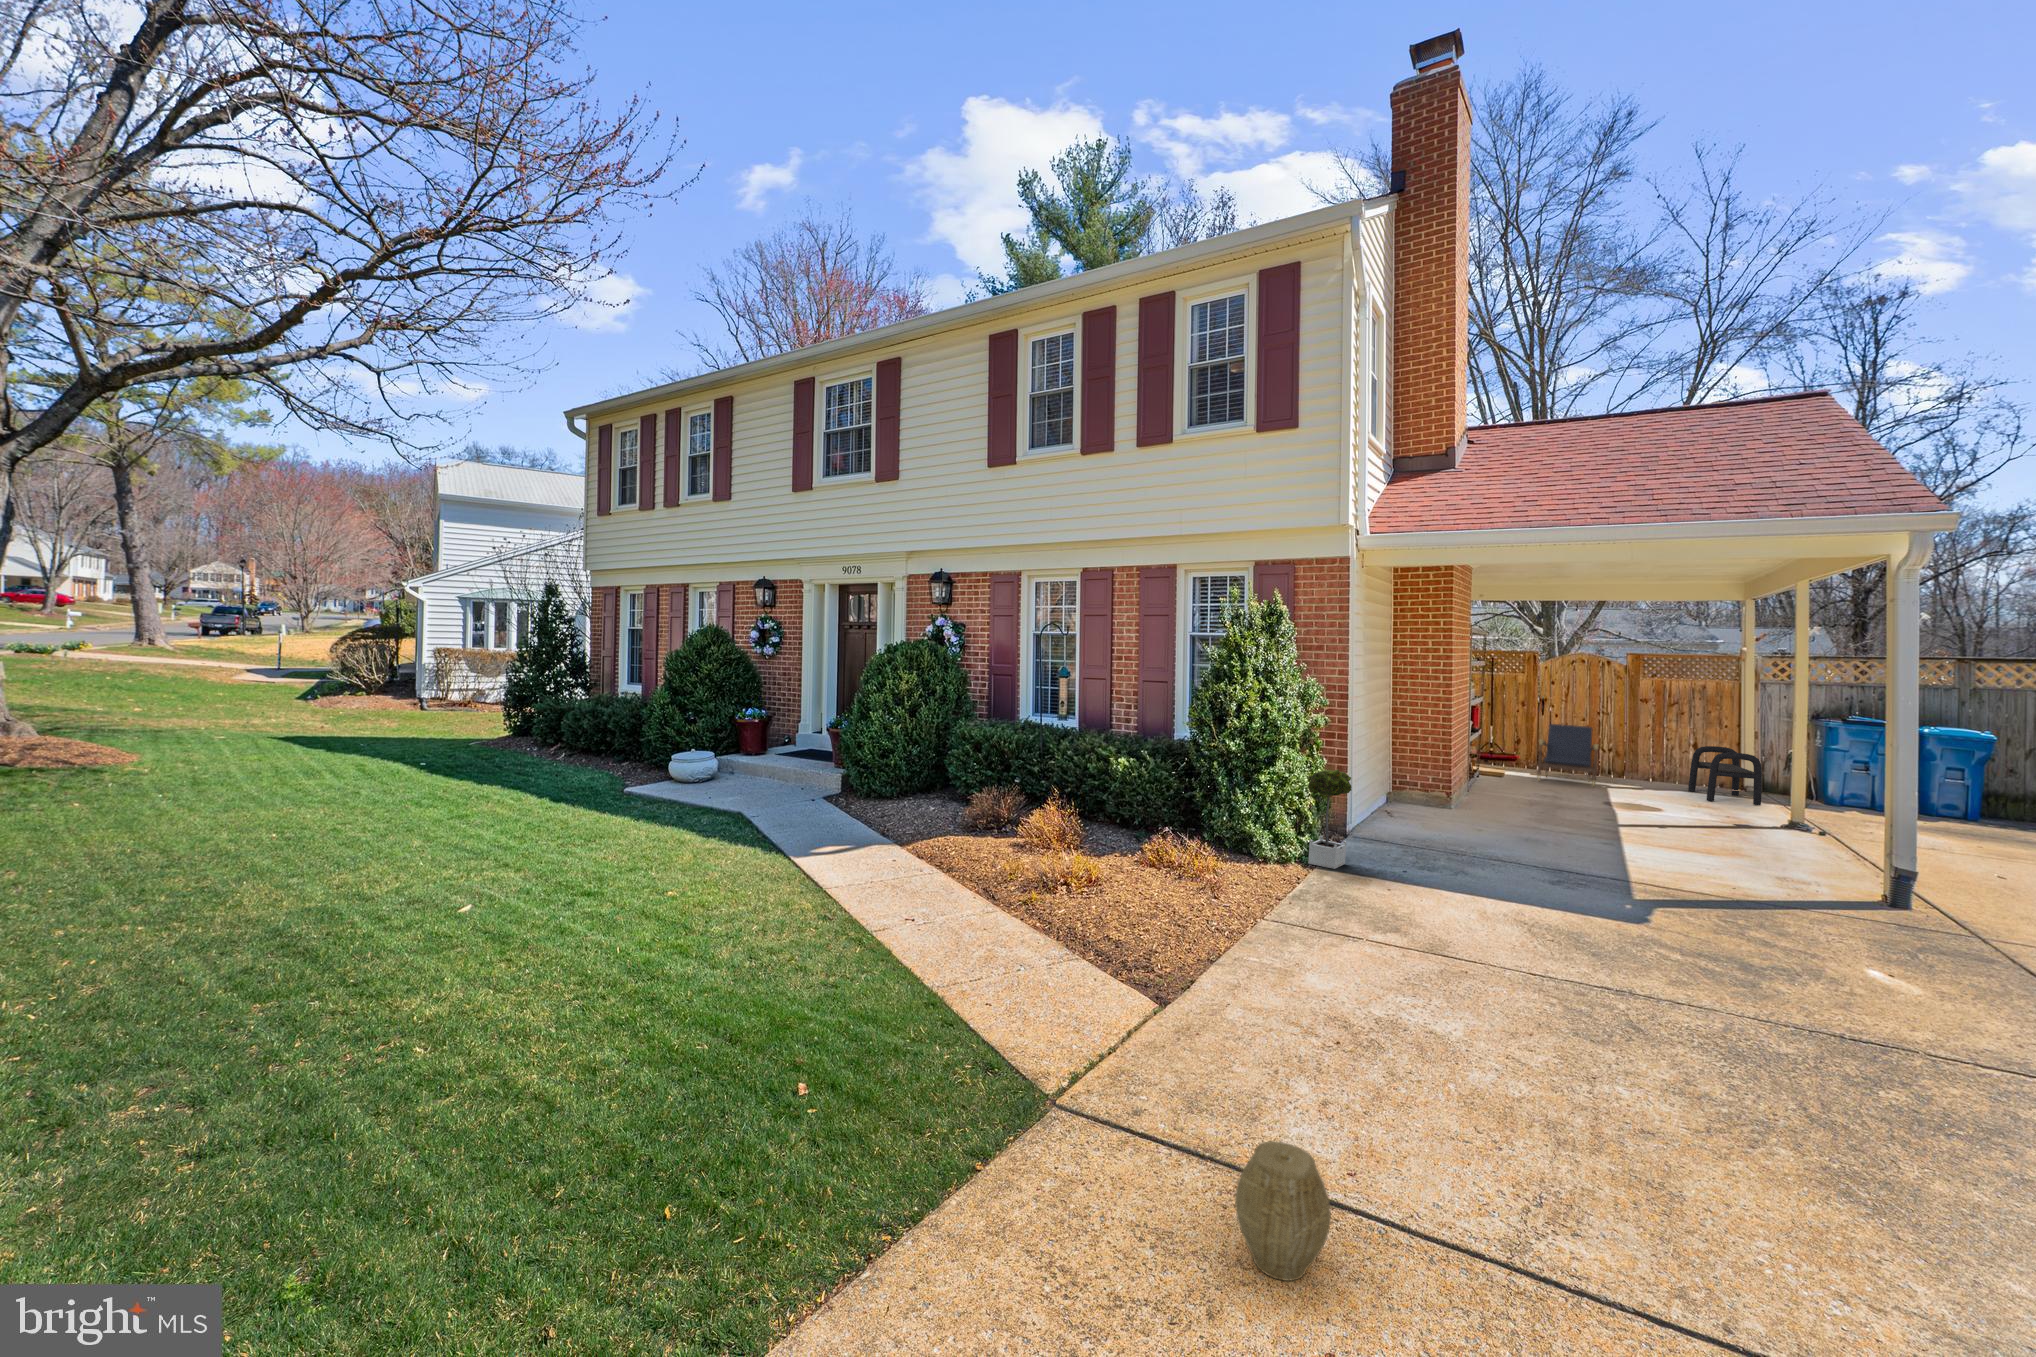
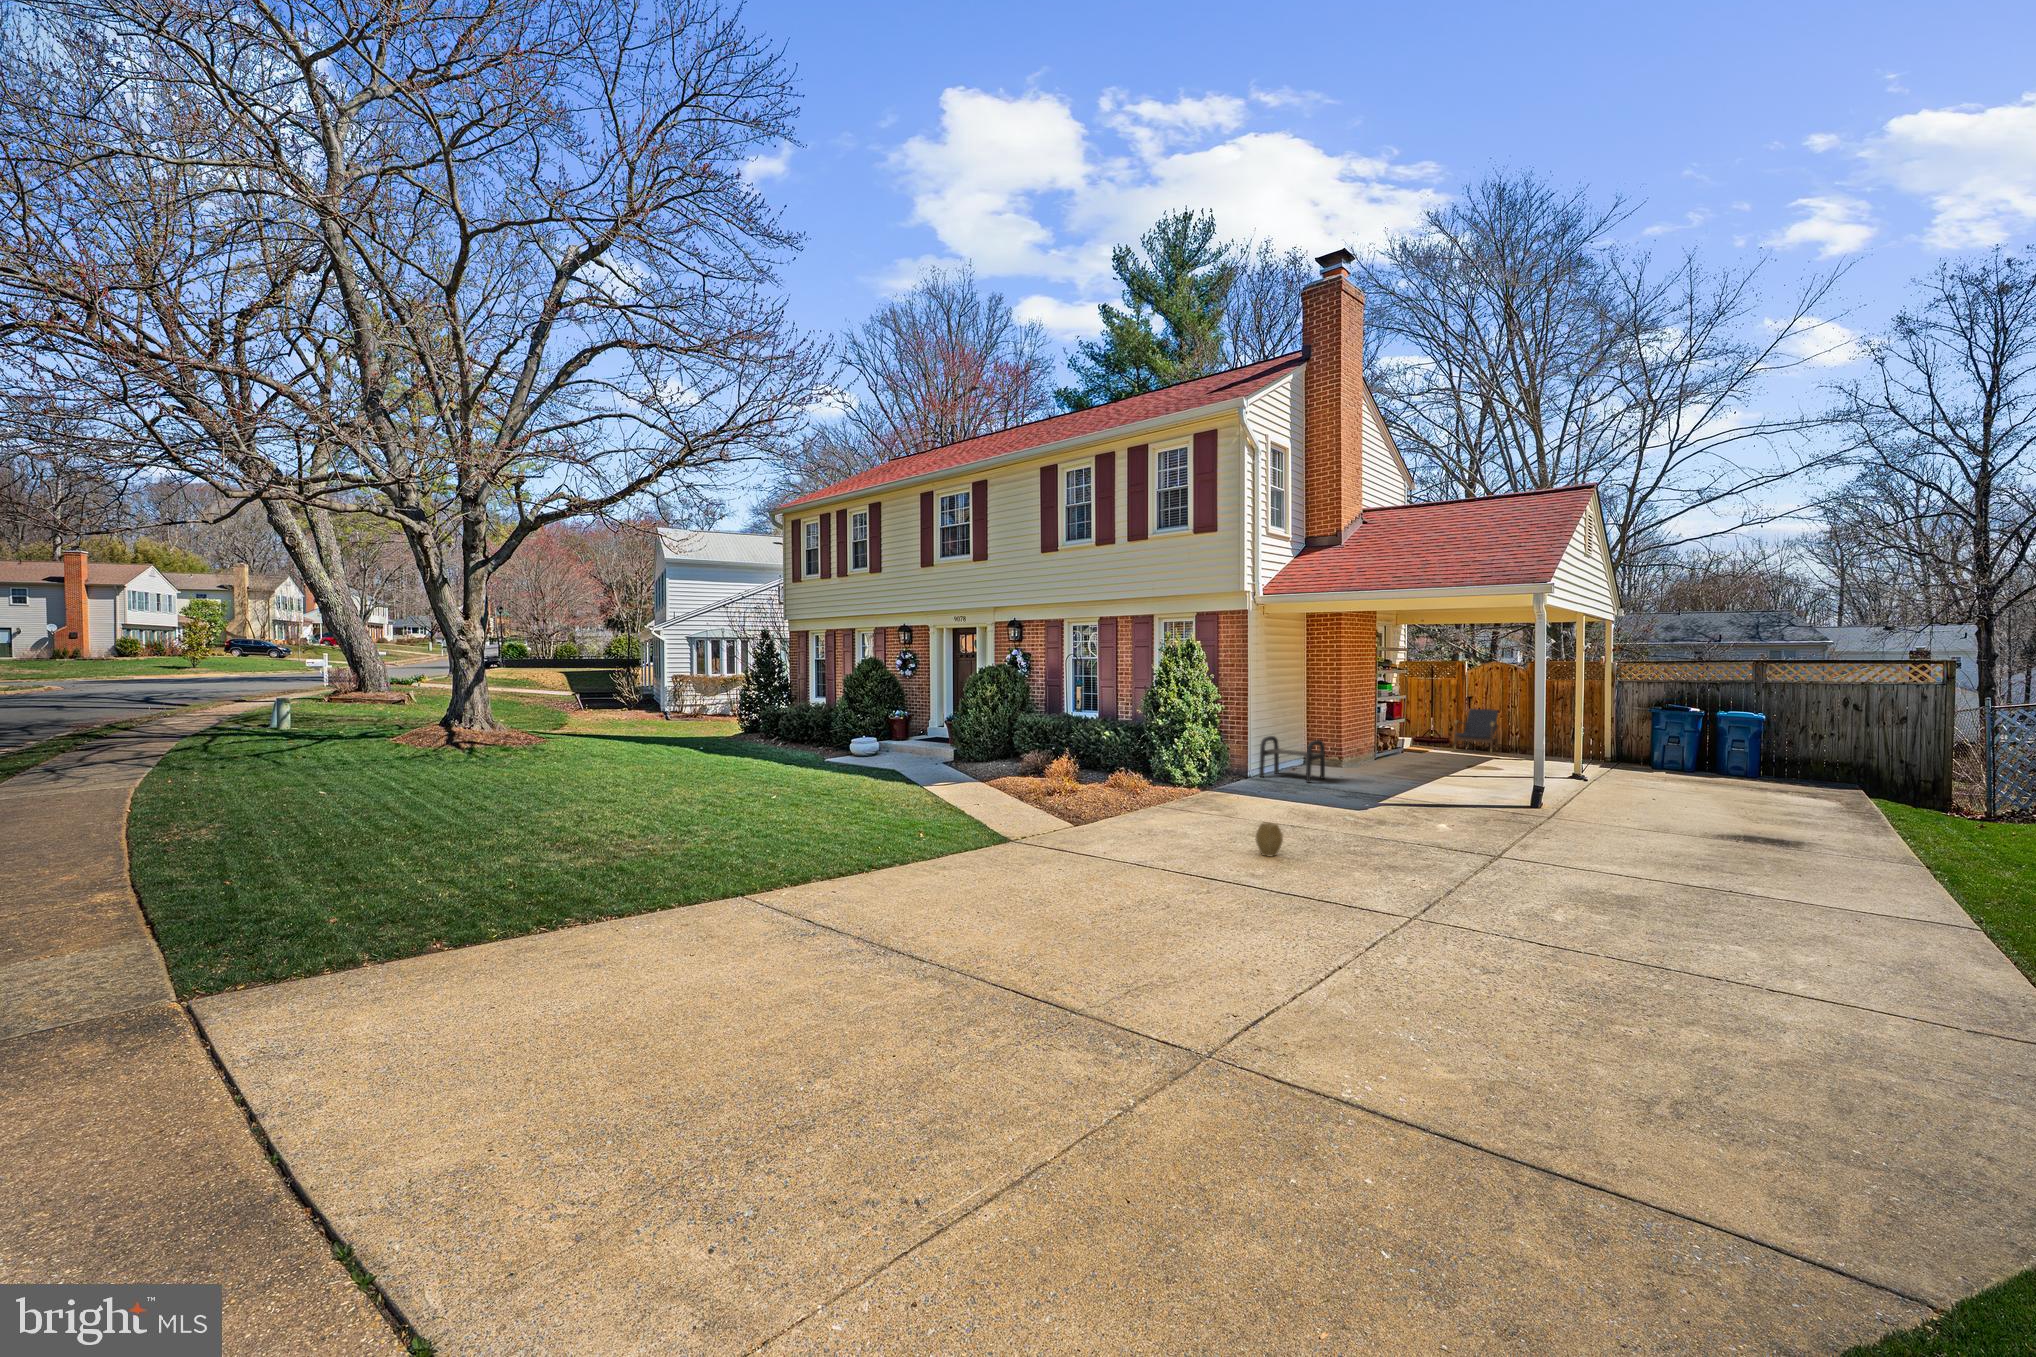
bench: present [1688,746,1762,805] -> present [1259,736,1325,782]
potted tree: present [1308,769,1352,869] -> none [1204,734,1230,790]
woven basket: present [1235,1141,1331,1281] -> present [1256,823,1283,856]

